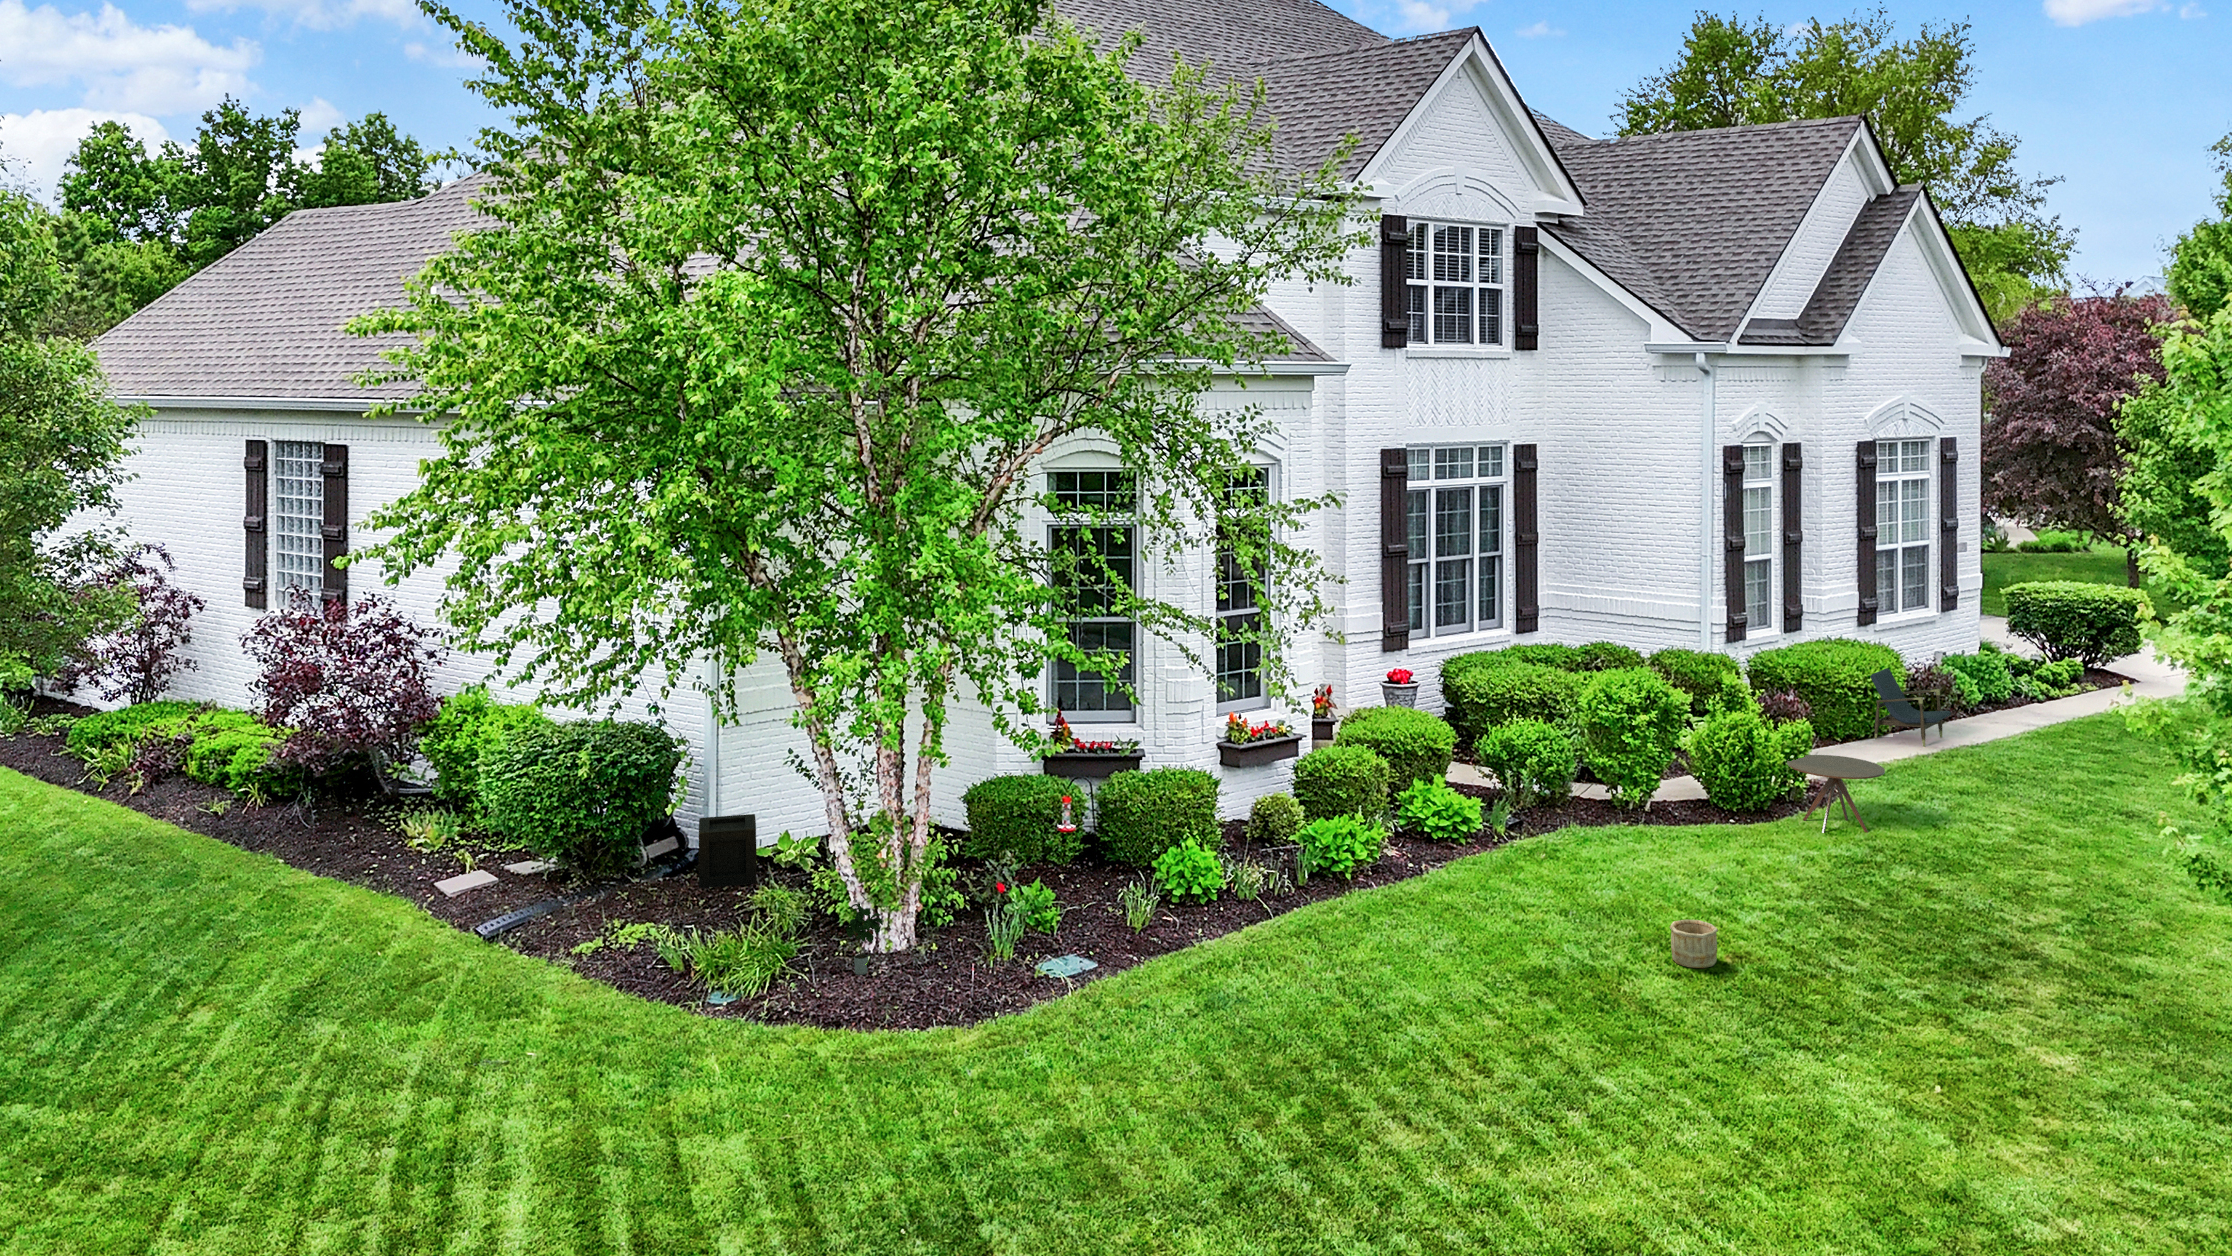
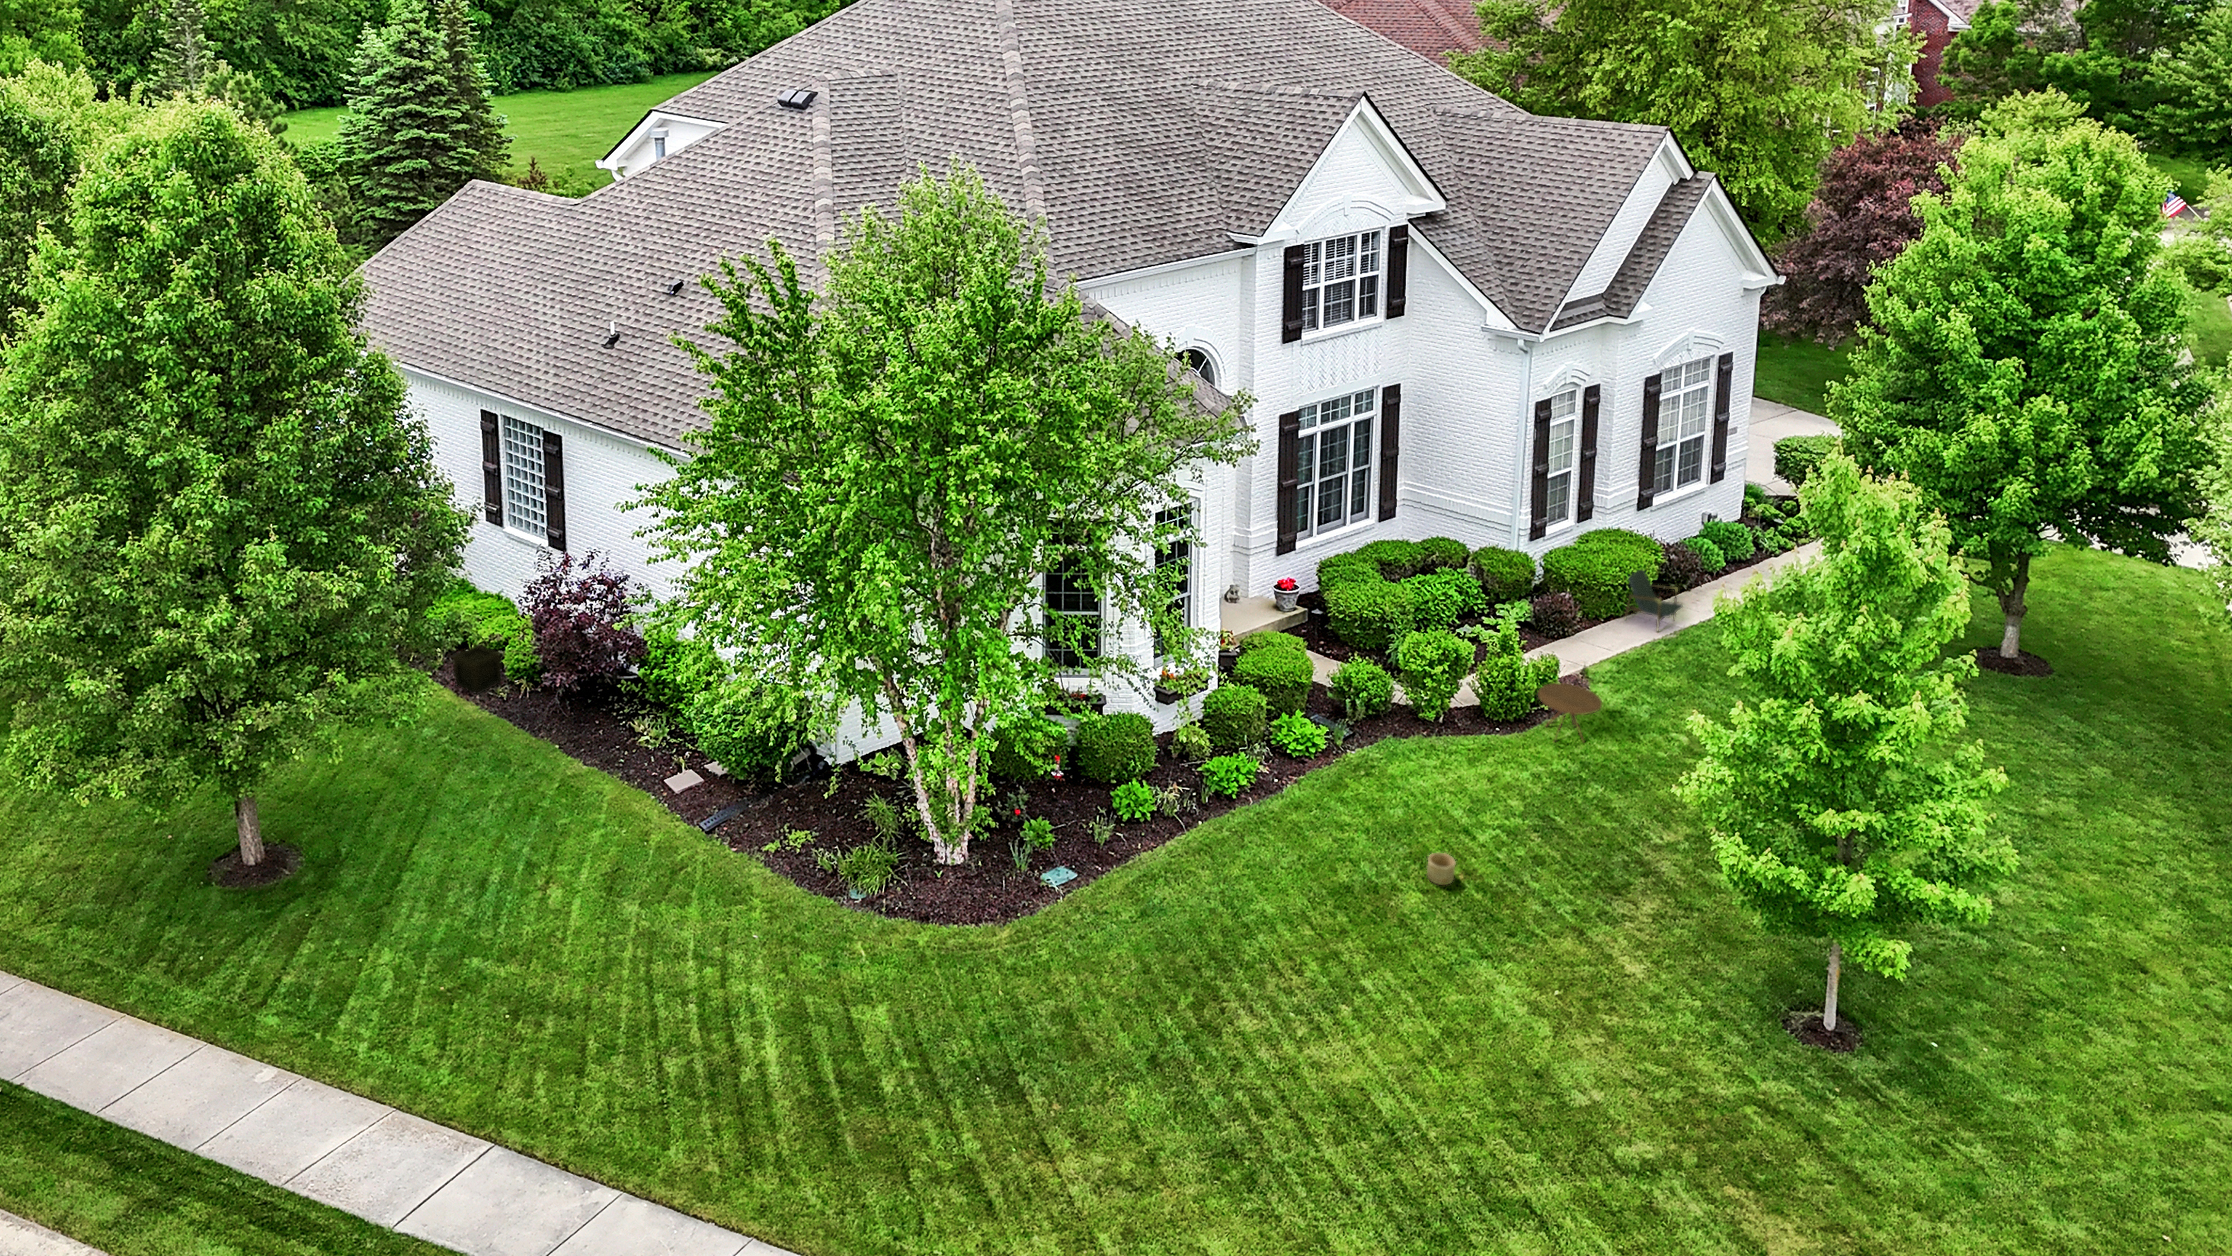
wooden crate: present [698,814,757,888] -> present [453,645,502,694]
potted plant: present [846,903,883,975] -> none [926,833,951,874]

